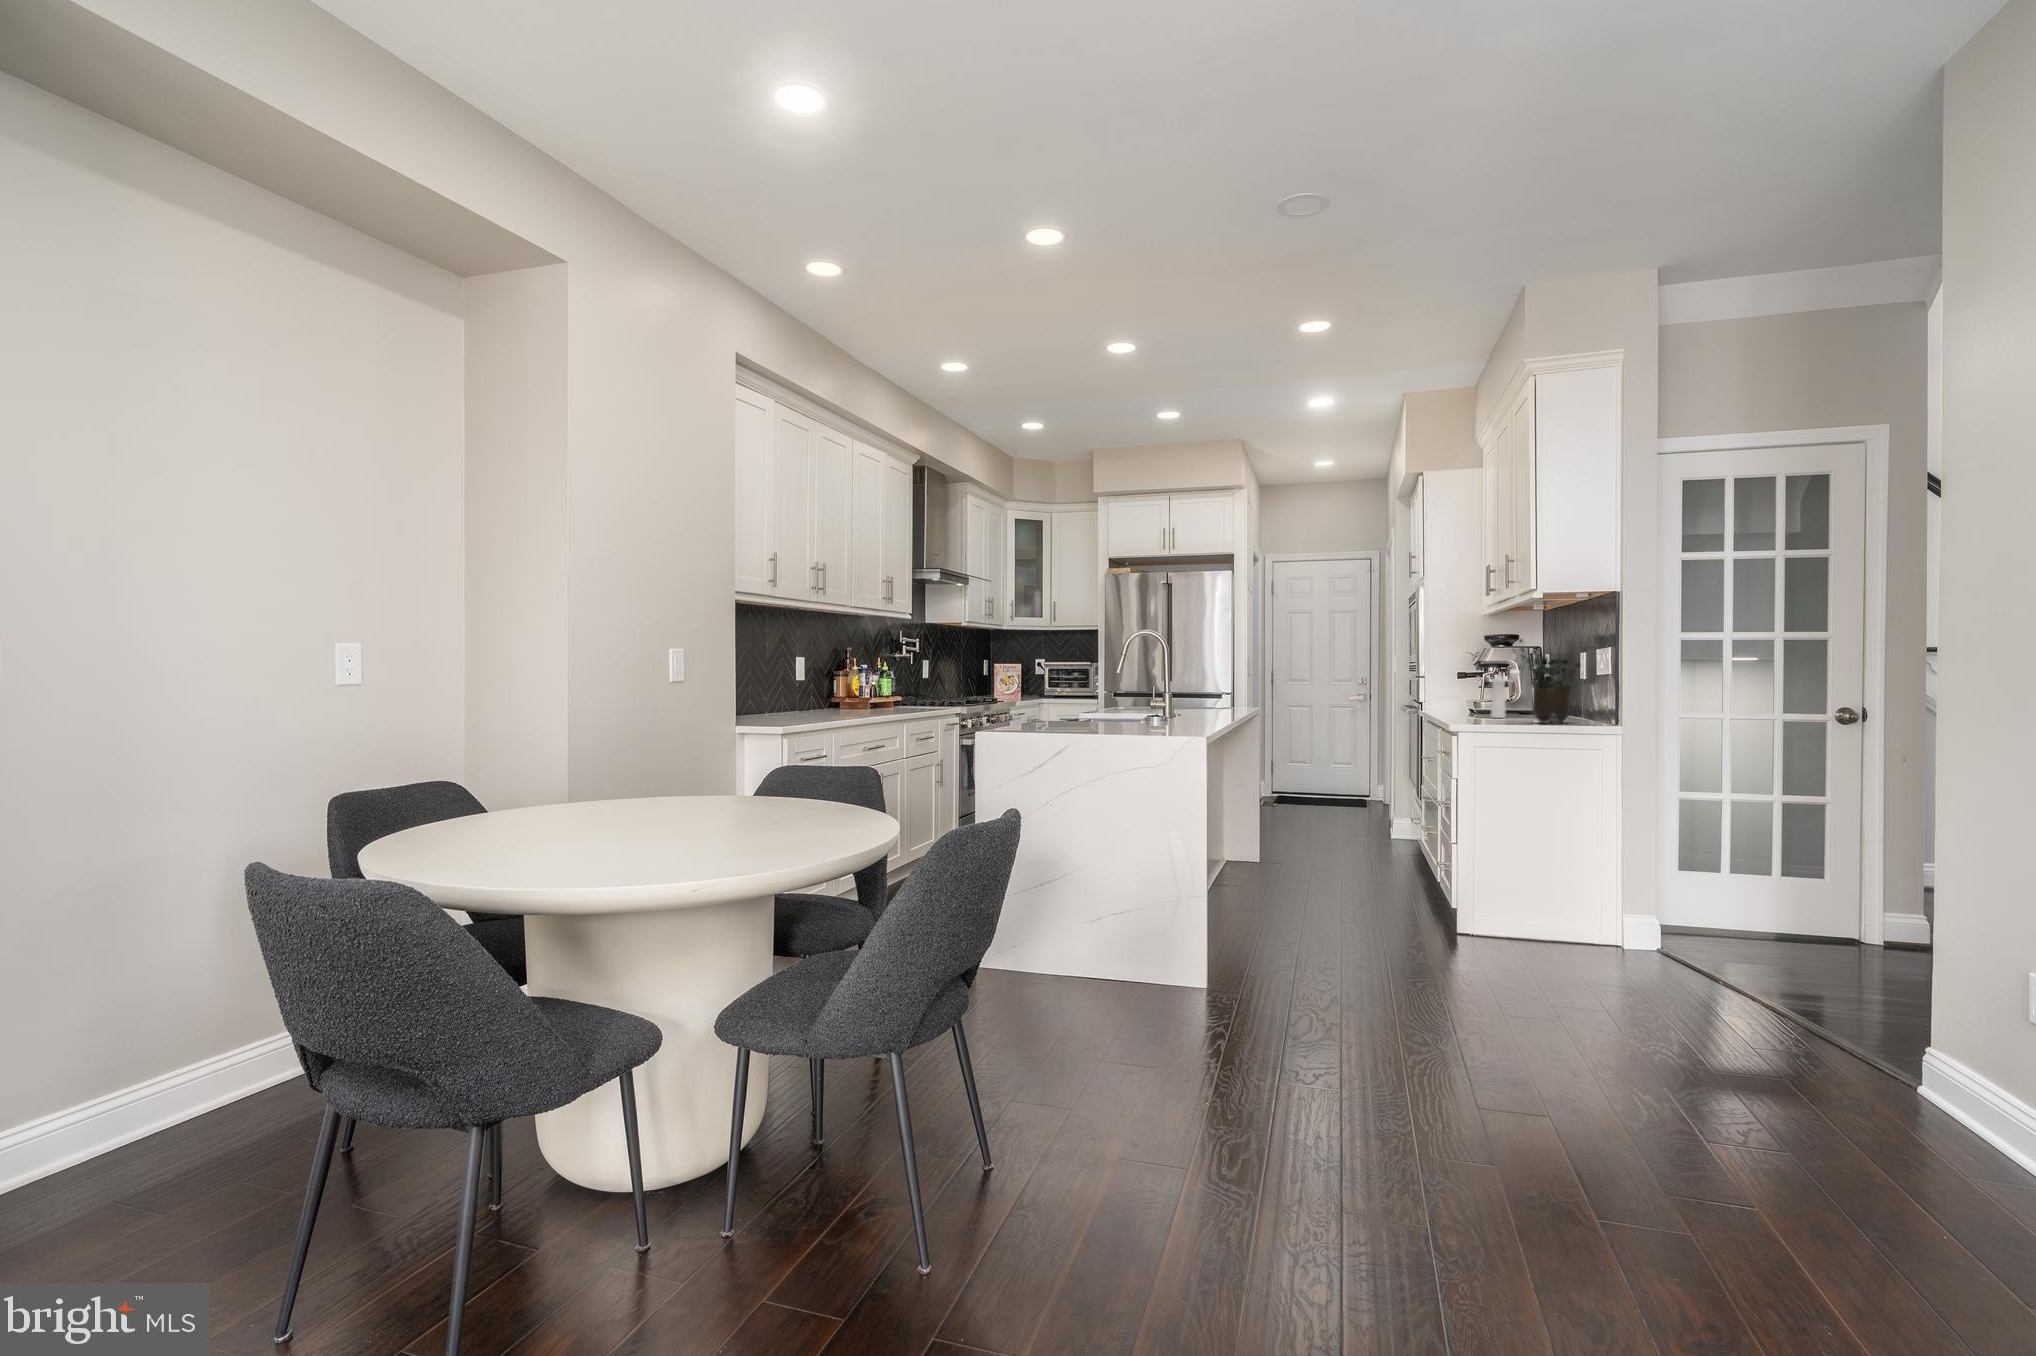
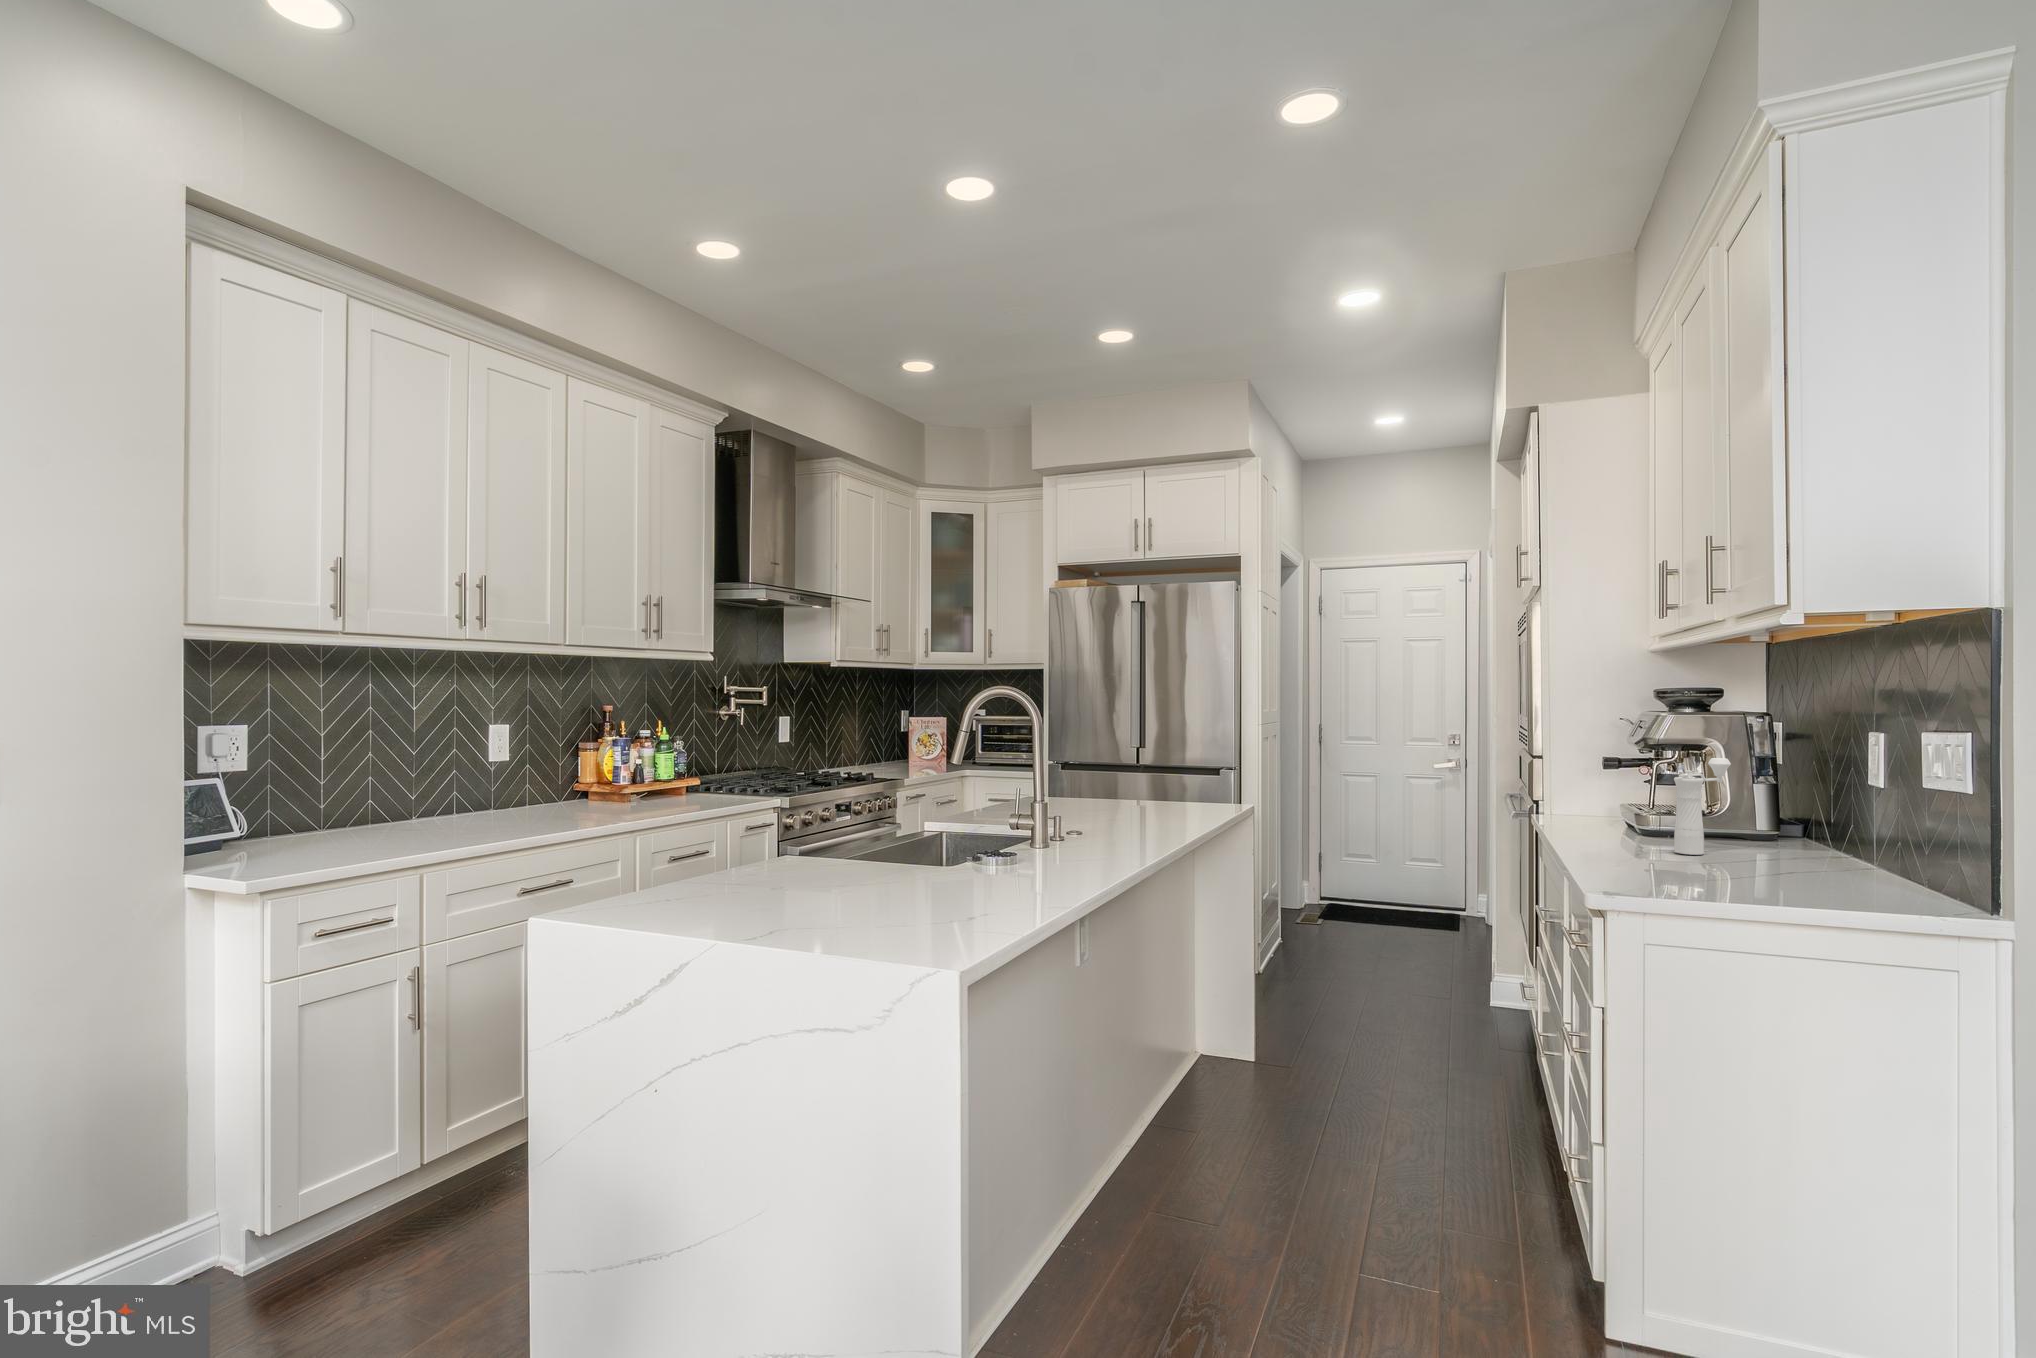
potted plant: present [1519,639,1580,722] -> none [1739,705,1892,889]

